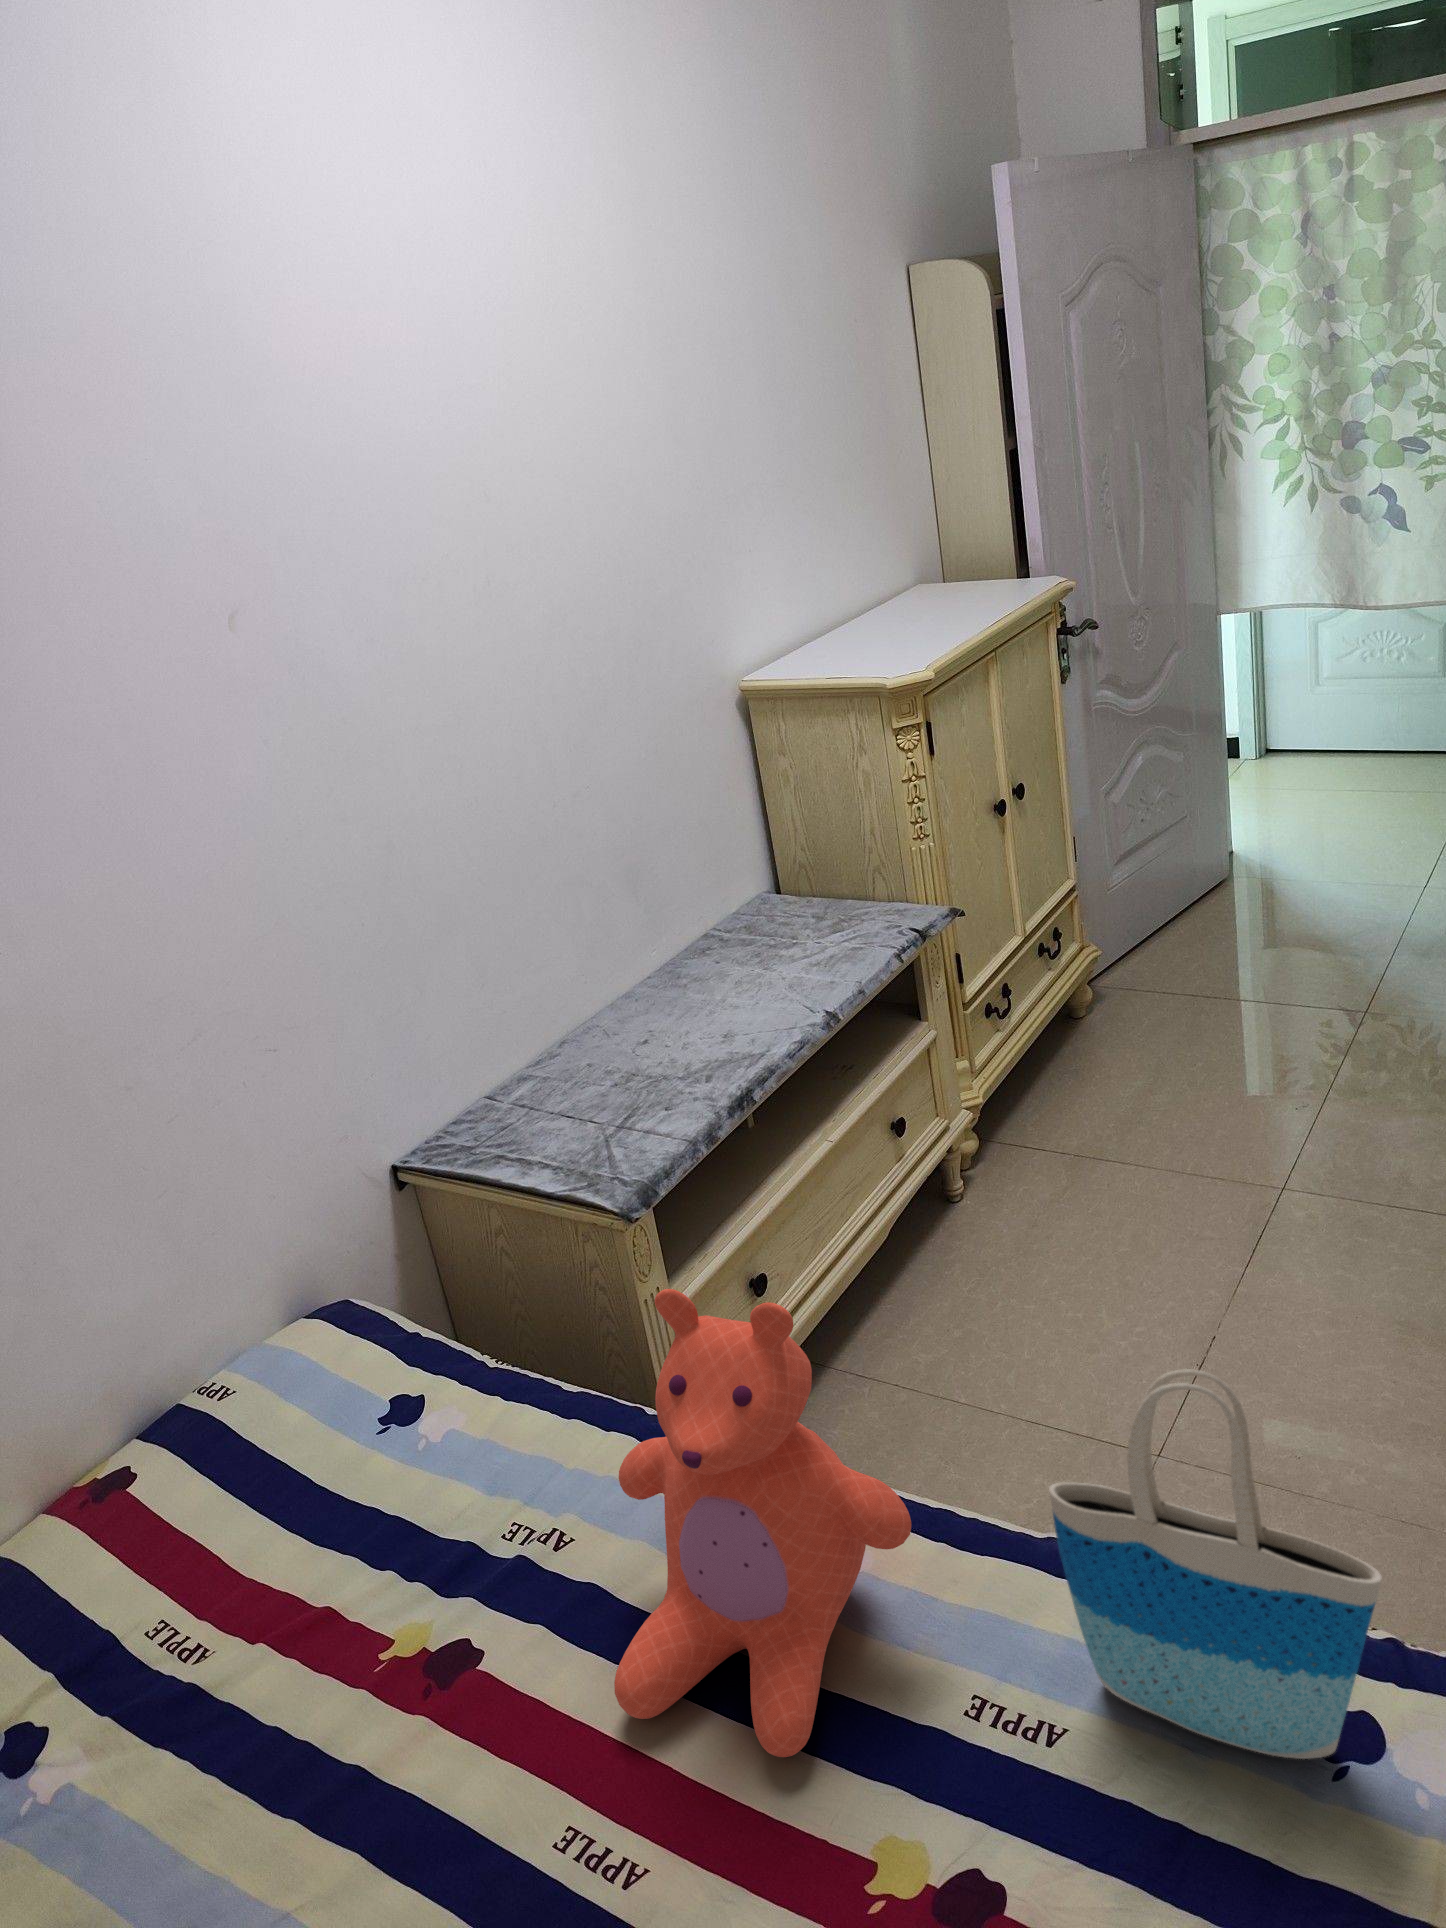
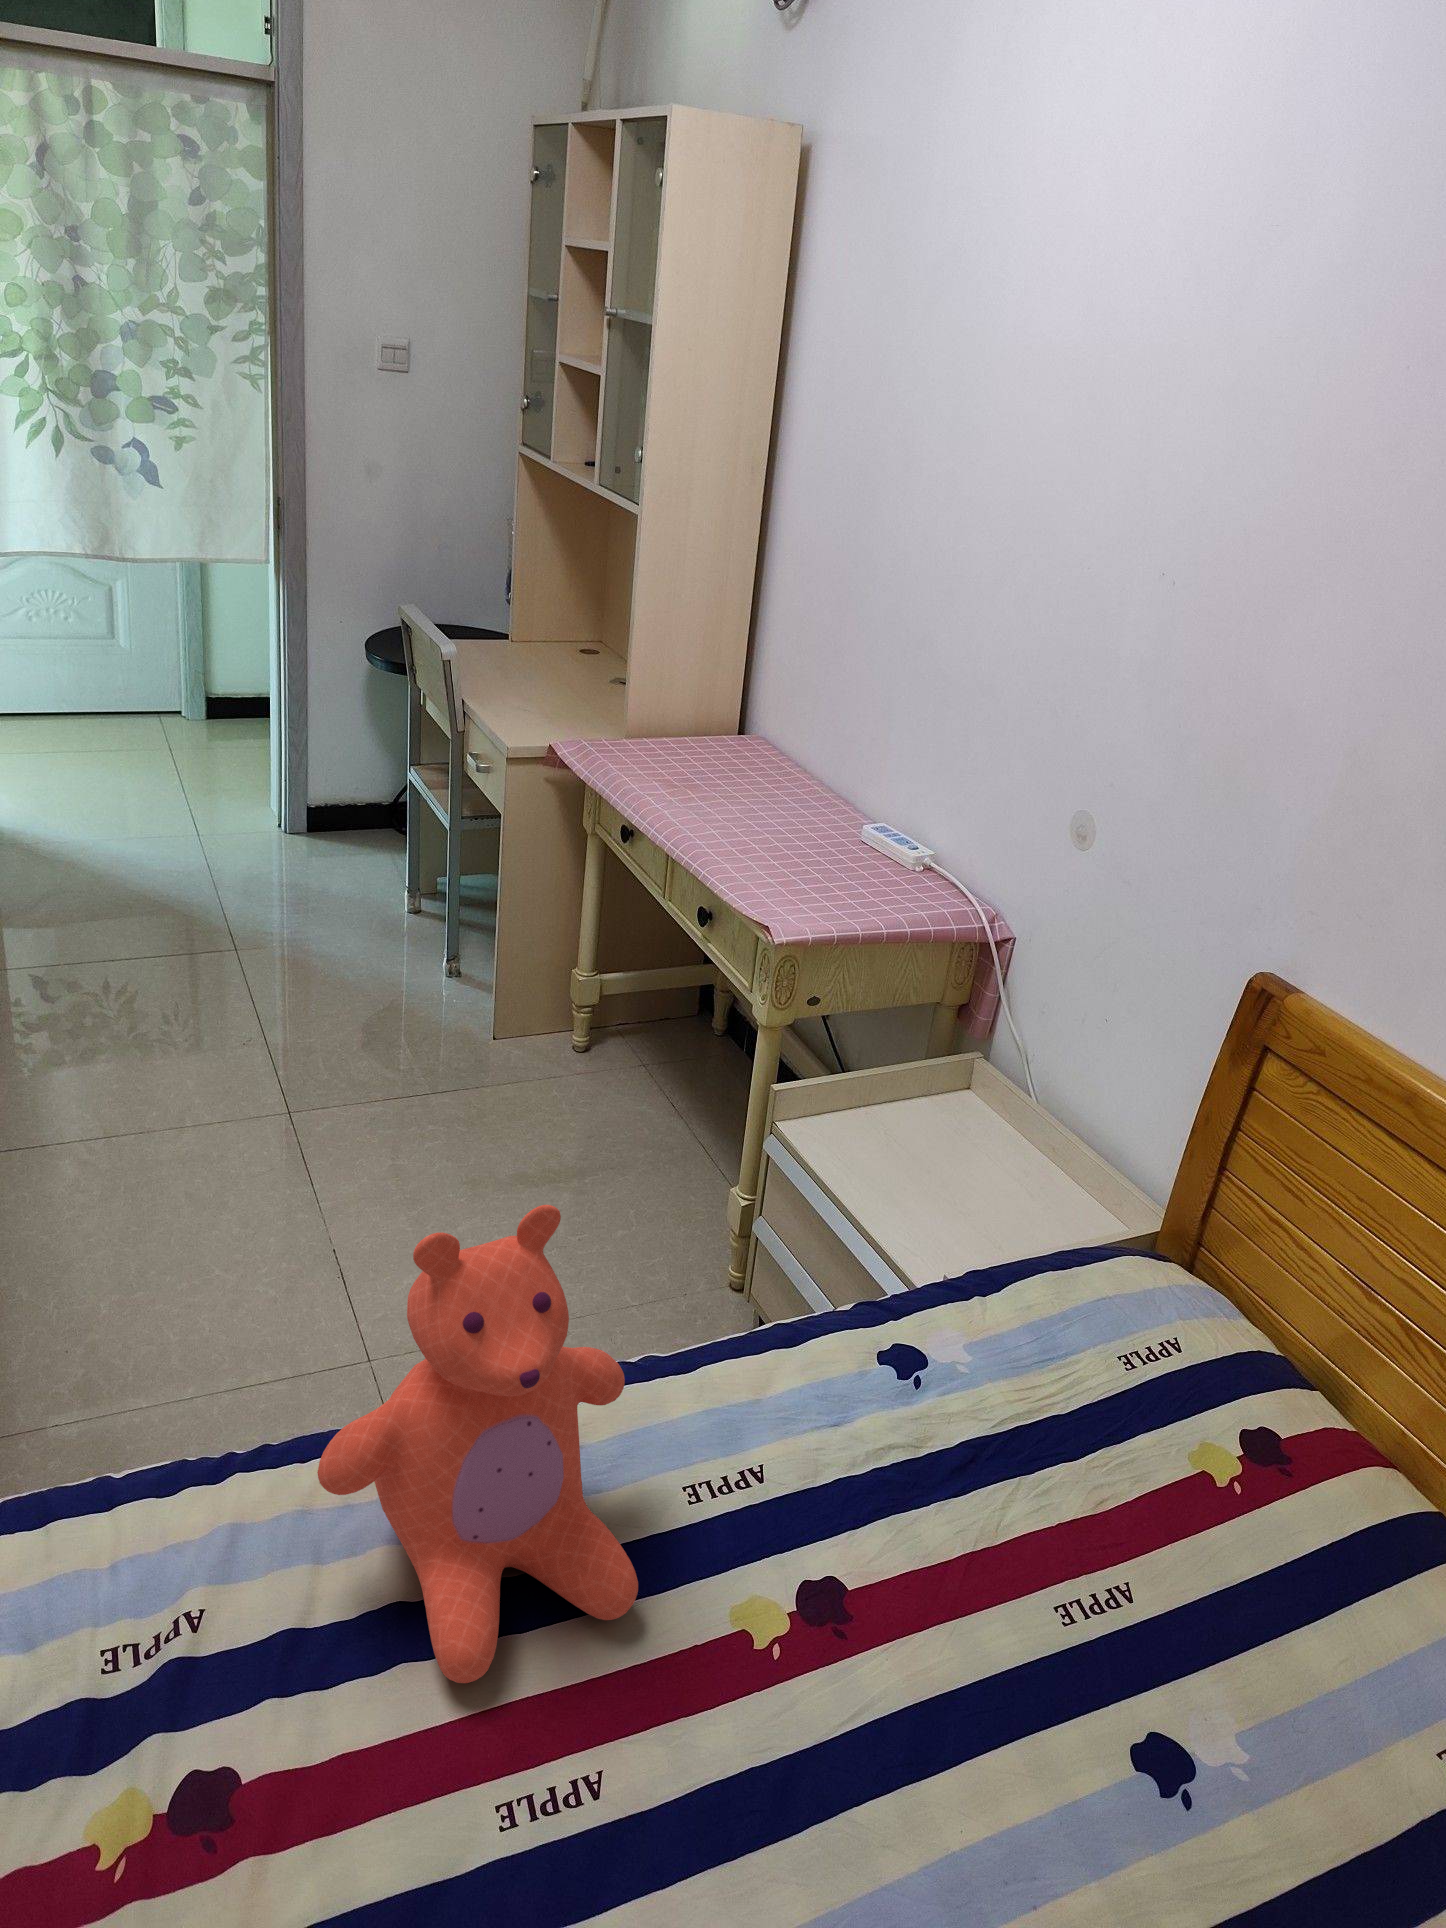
tote bag: present [1049,1369,1381,1759] -> none [741,1126,960,1427]

